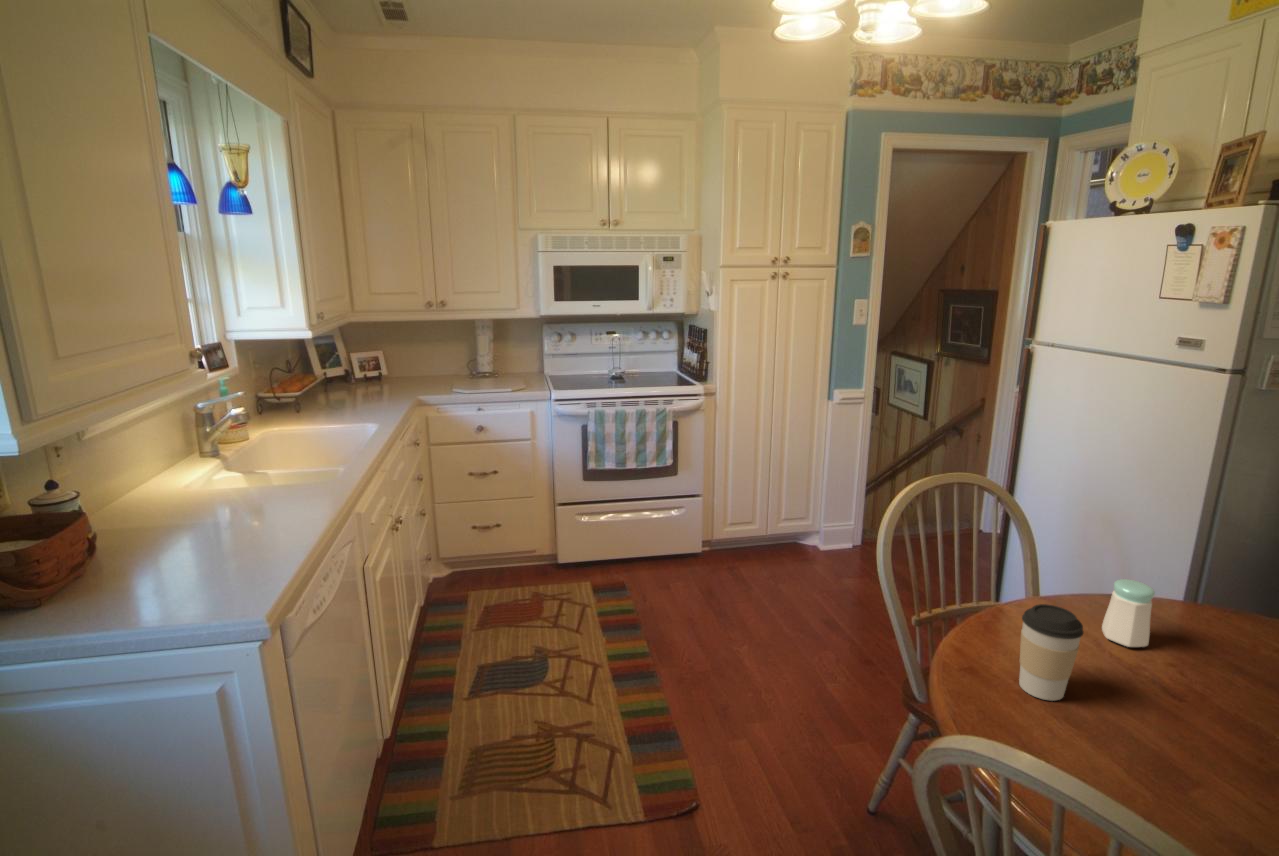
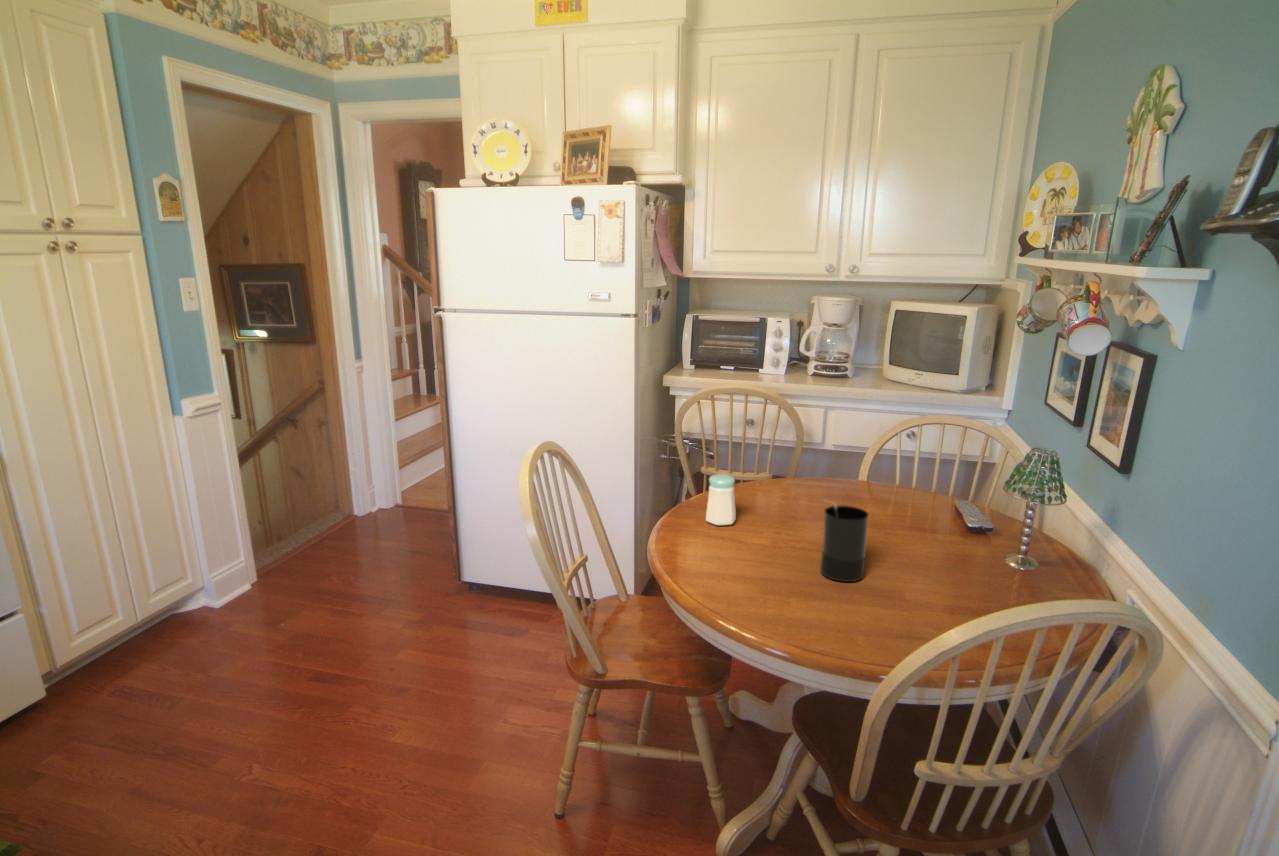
coffee cup: present [1019,604,1083,701] -> none [733,502,777,580]
candle: none [1127,653,1221,784] -> present [821,502,868,582]

